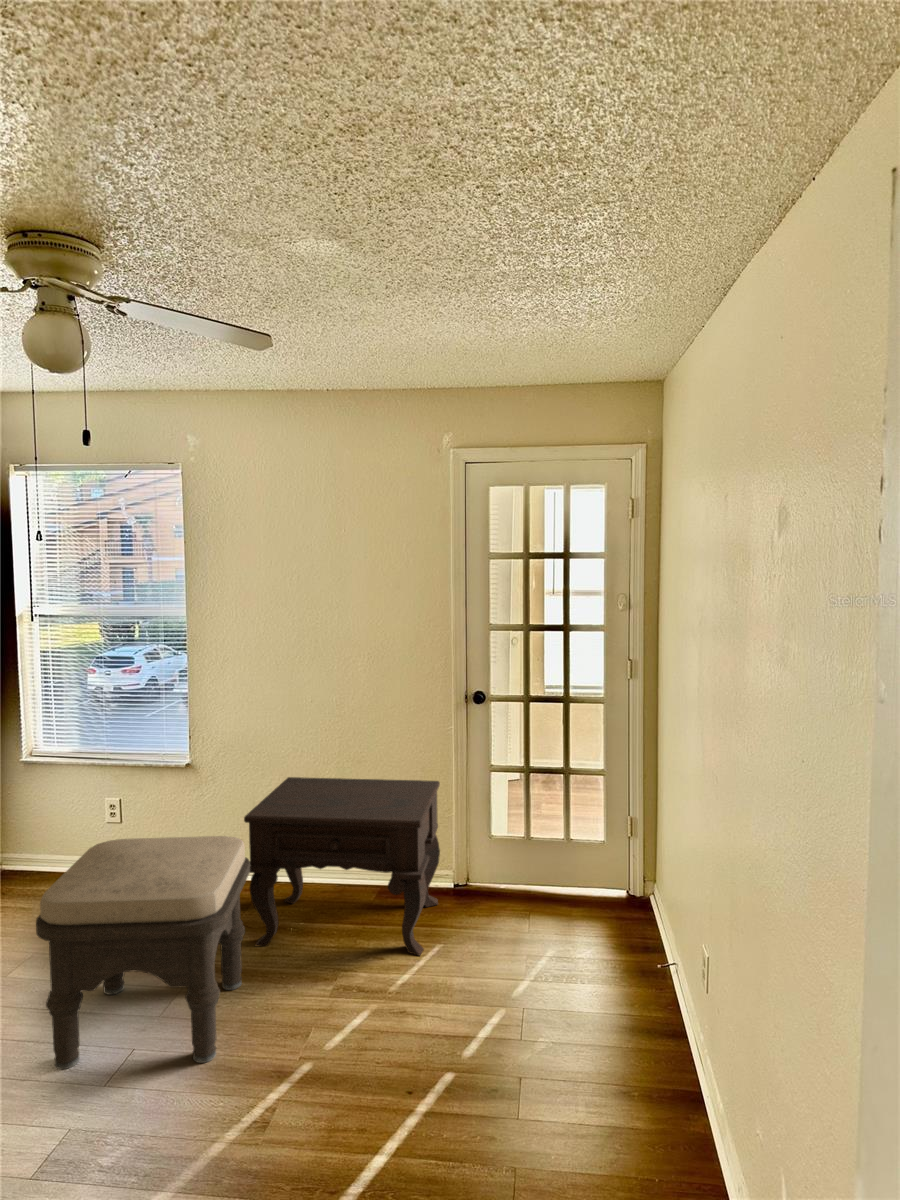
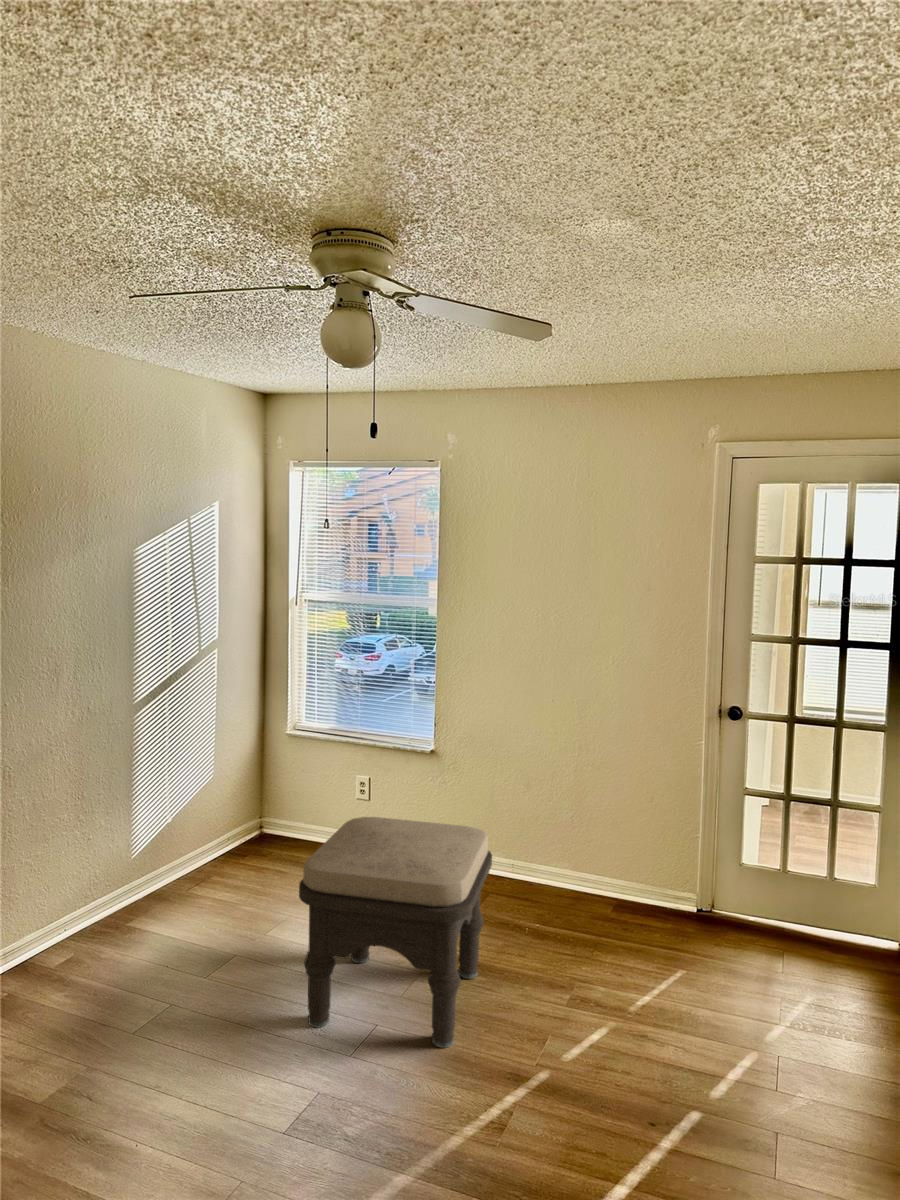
side table: present [244,777,440,956] -> none [487,774,686,978]

